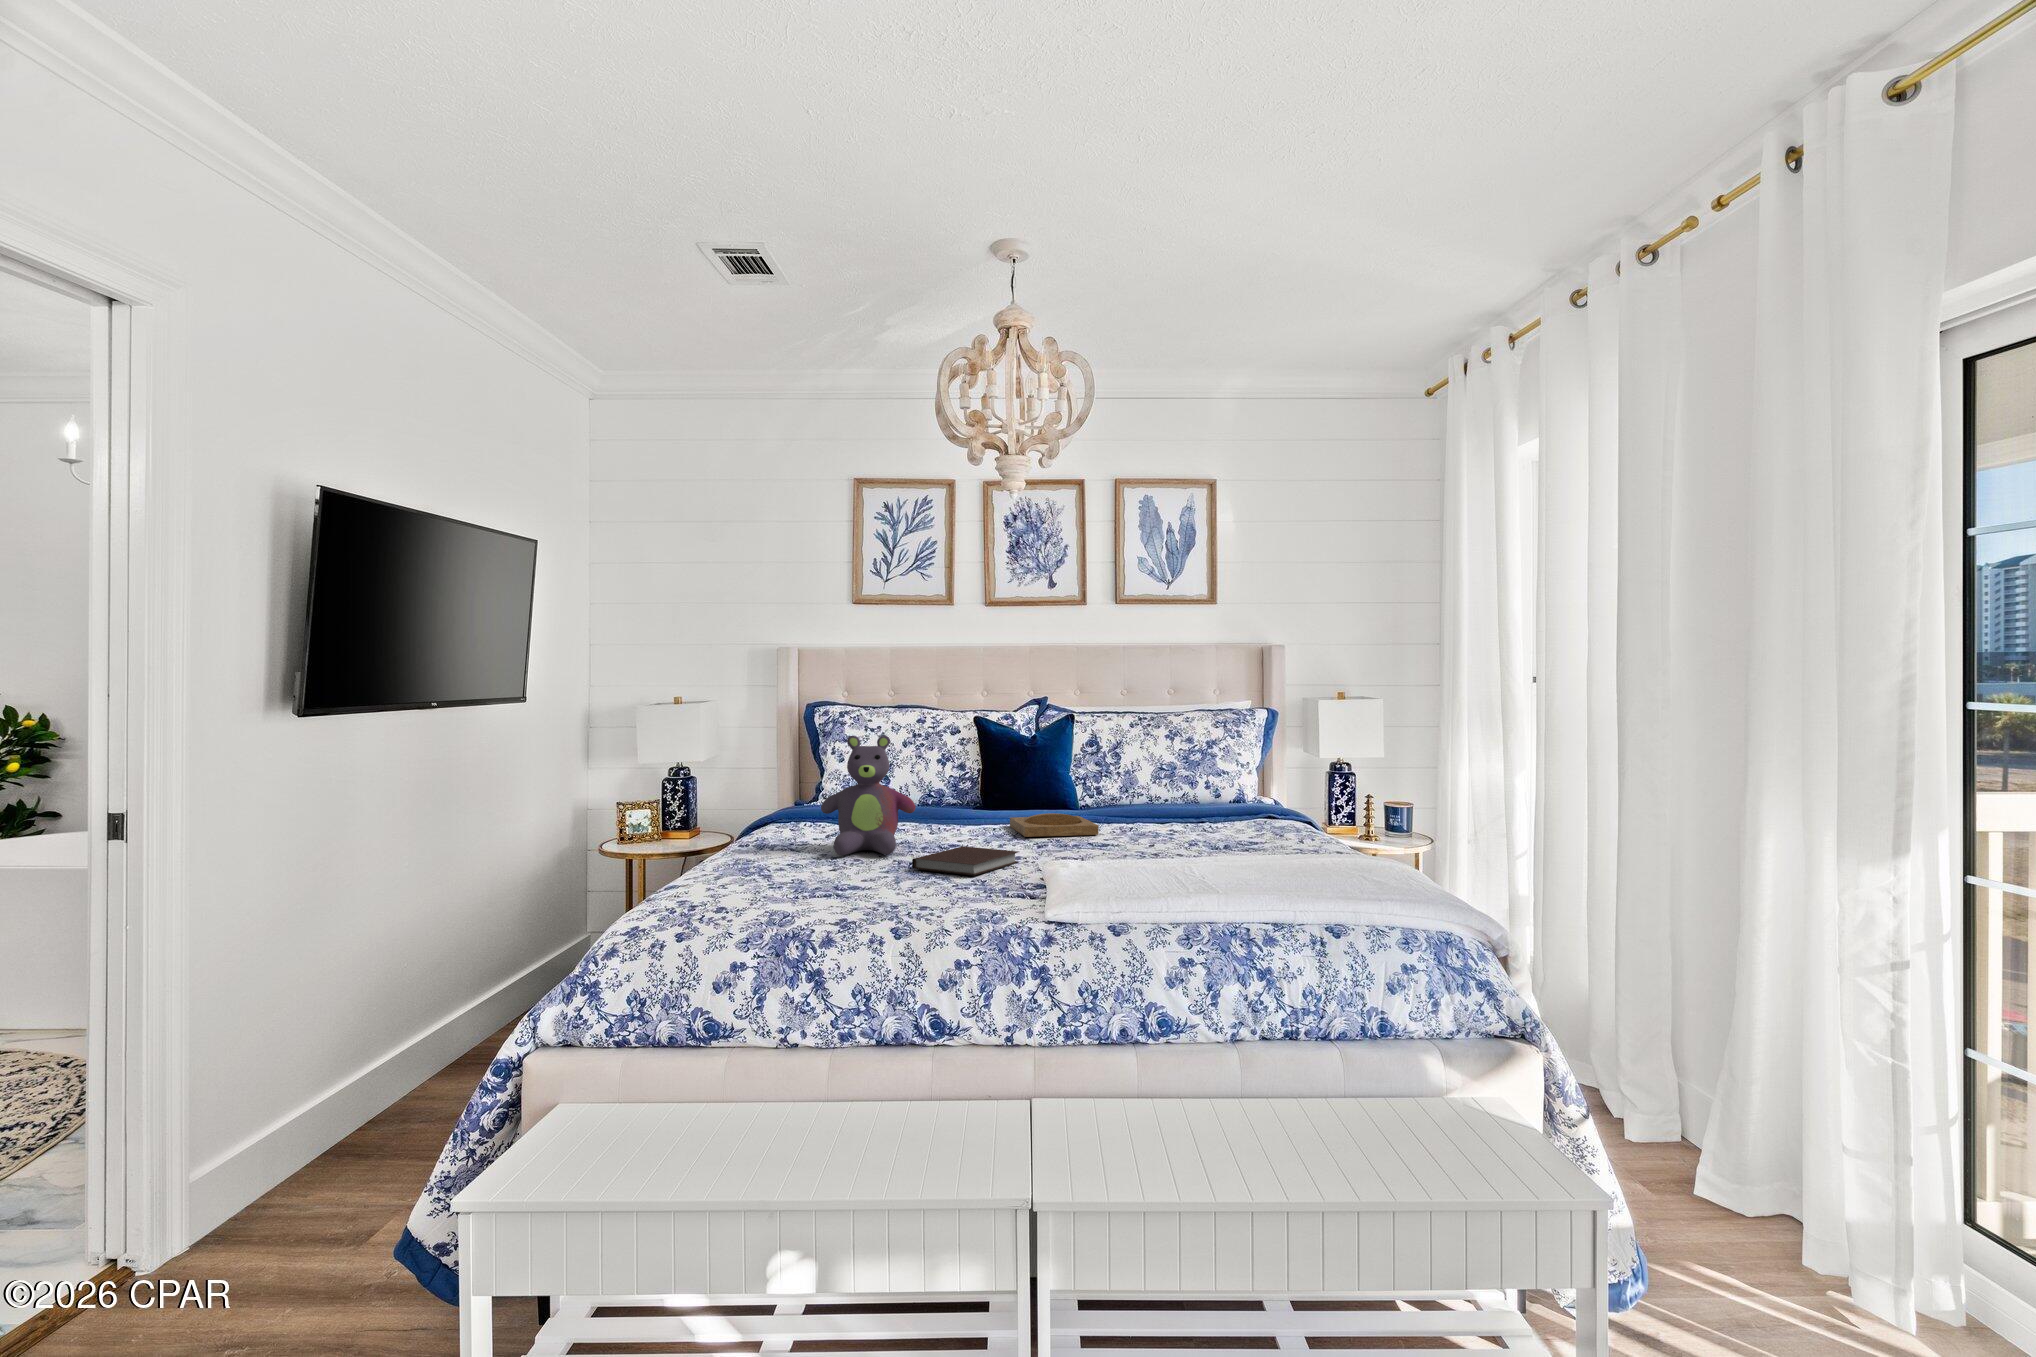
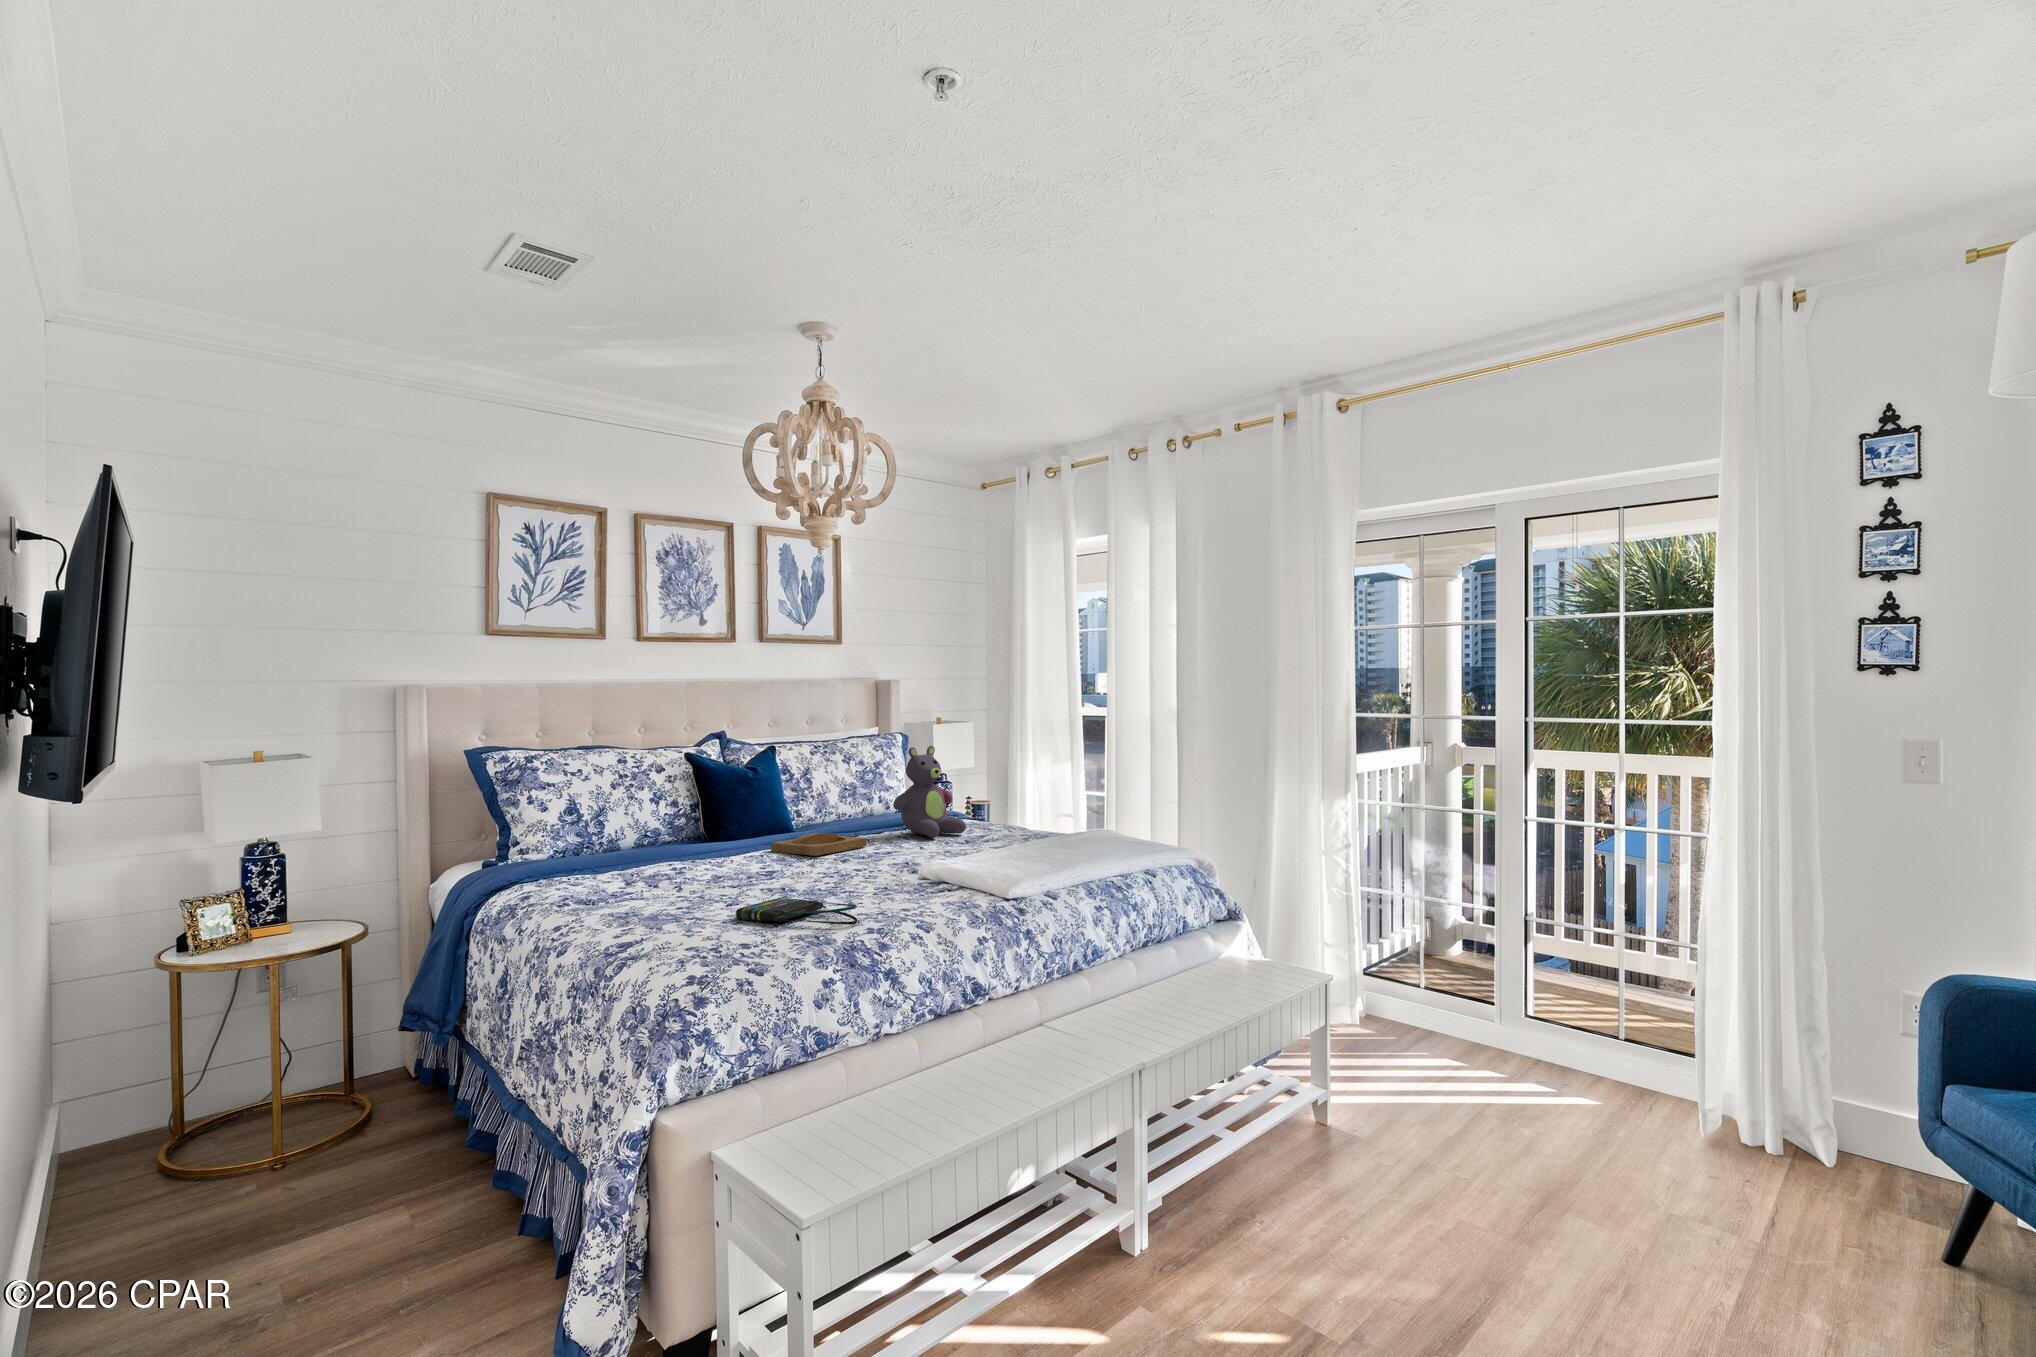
stuffed bear: present [821,735,916,855] -> present [893,746,966,838]
notebook: present [912,846,1019,876] -> none [800,864,868,890]
tote bag: none [791,871,875,911] -> present [736,898,857,925]

